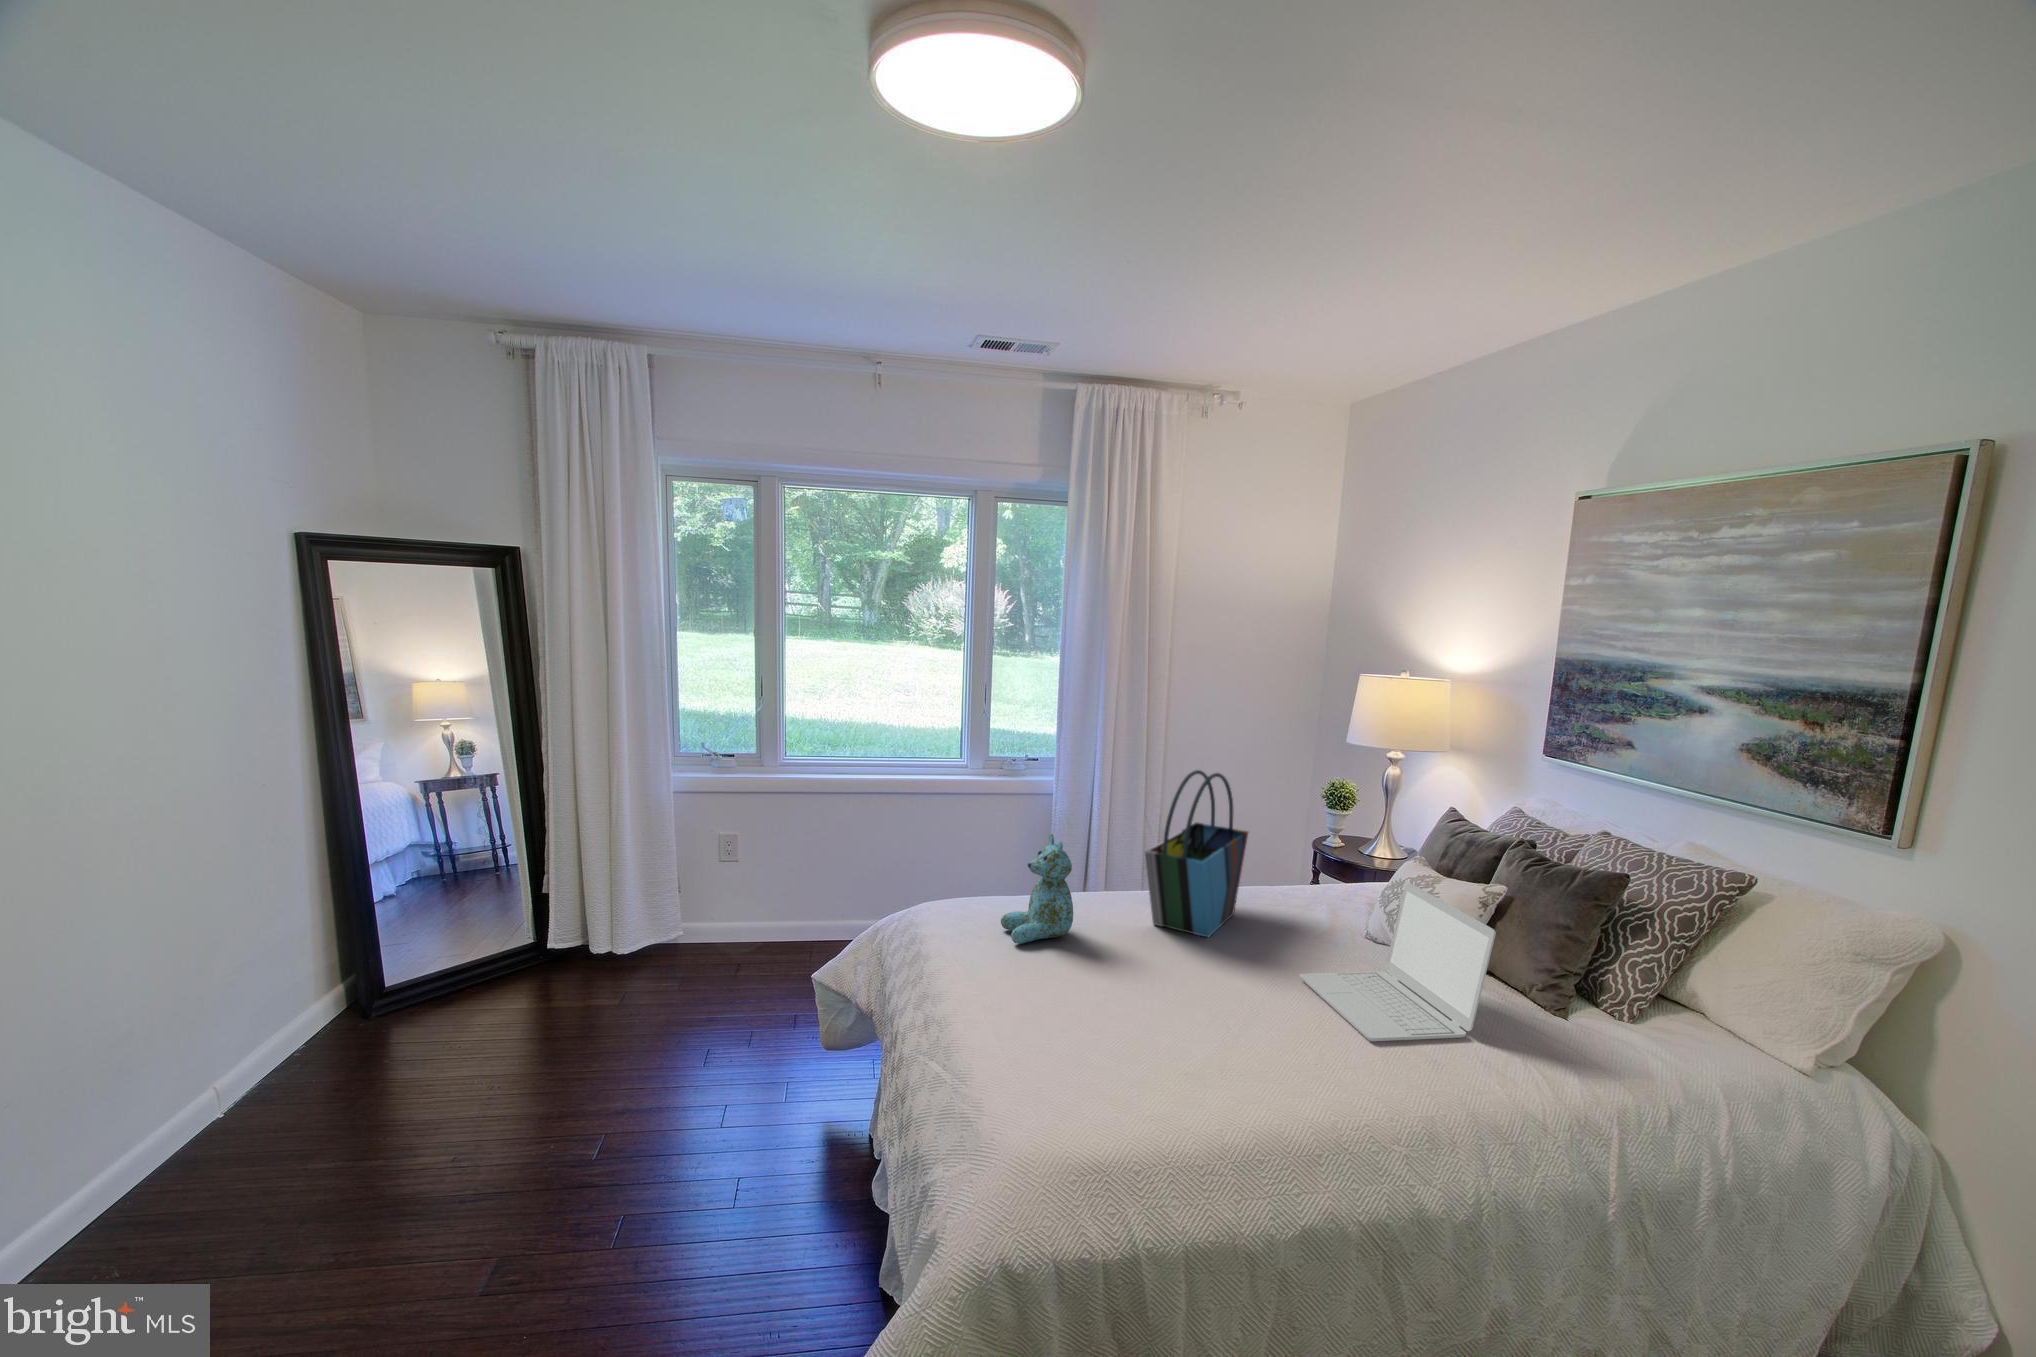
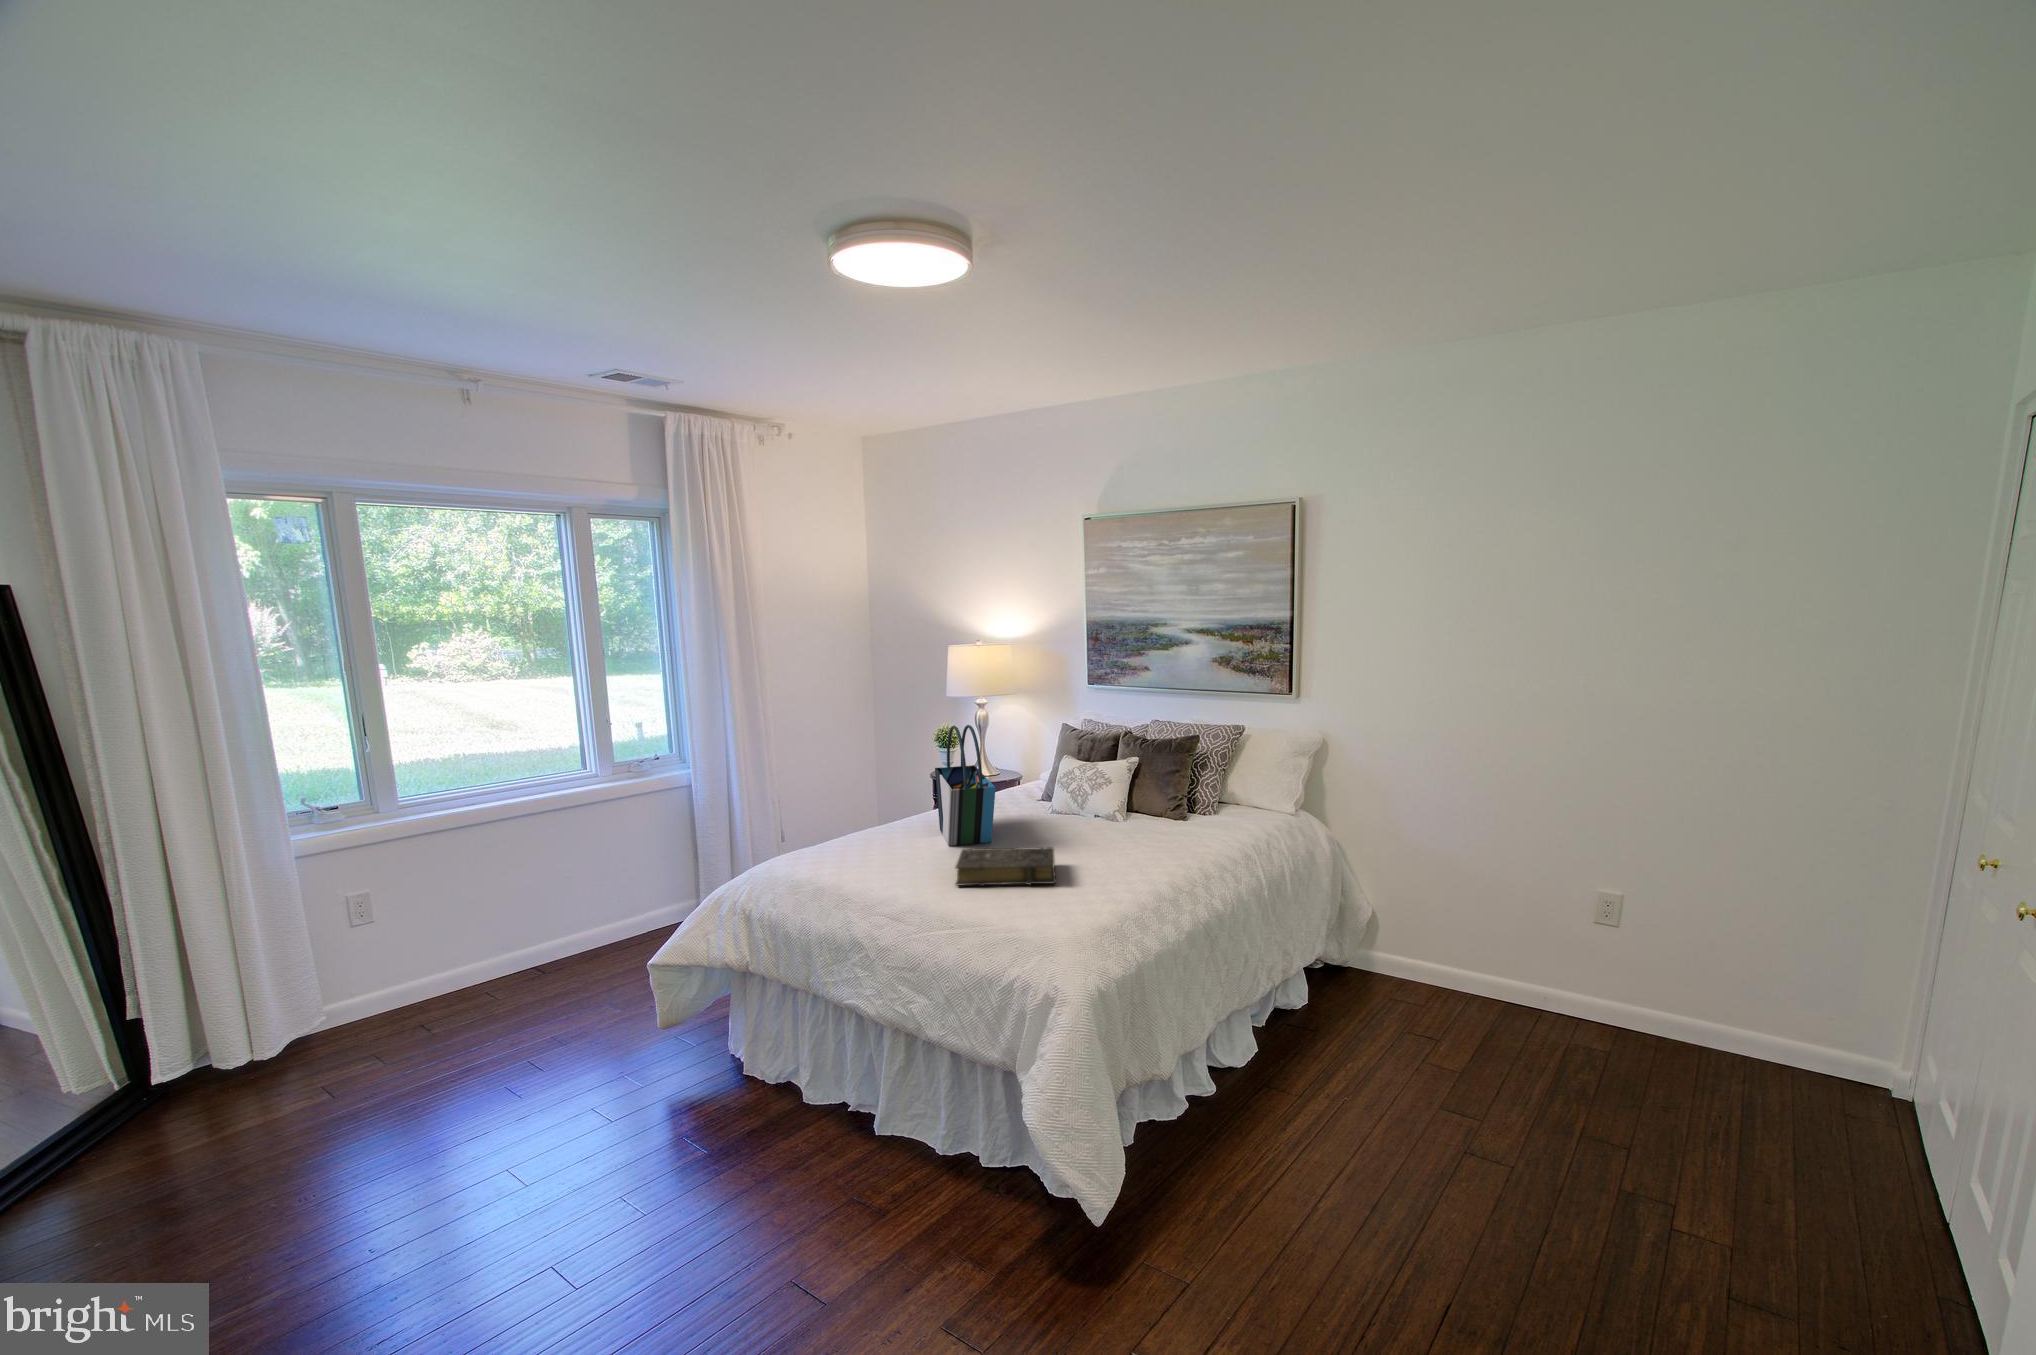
stuffed bear: present [1001,833,1073,944] -> none [864,793,930,884]
laptop: present [1300,882,1496,1041] -> none [1073,767,1185,859]
book: none [1065,930,1225,1015] -> present [955,847,1056,886]

